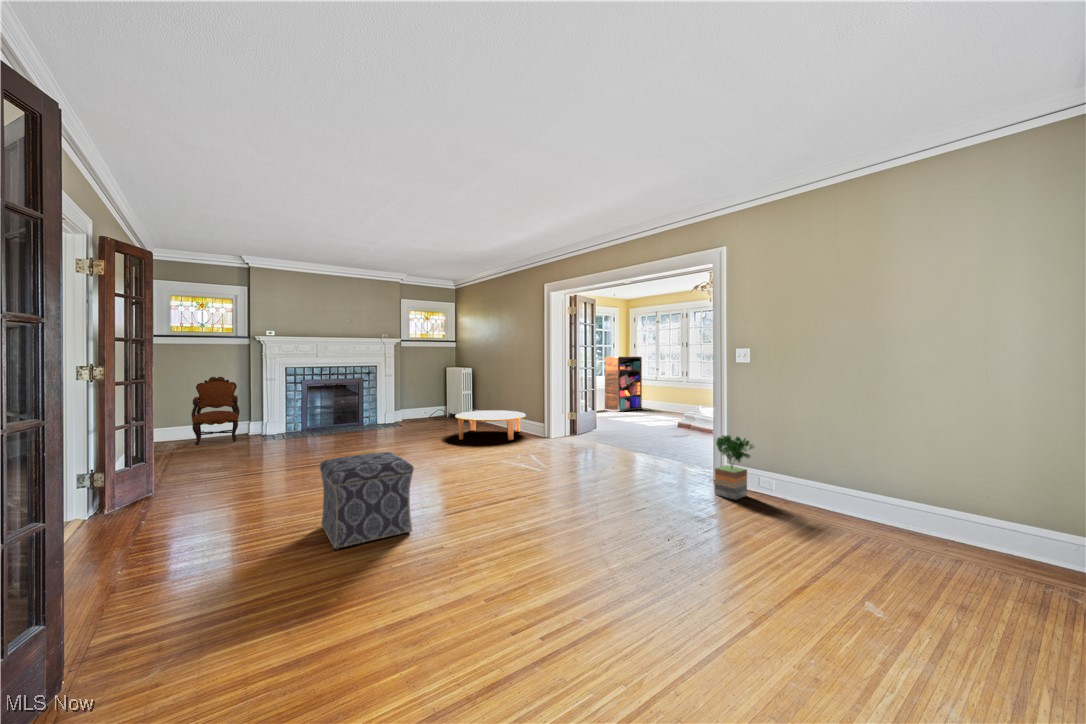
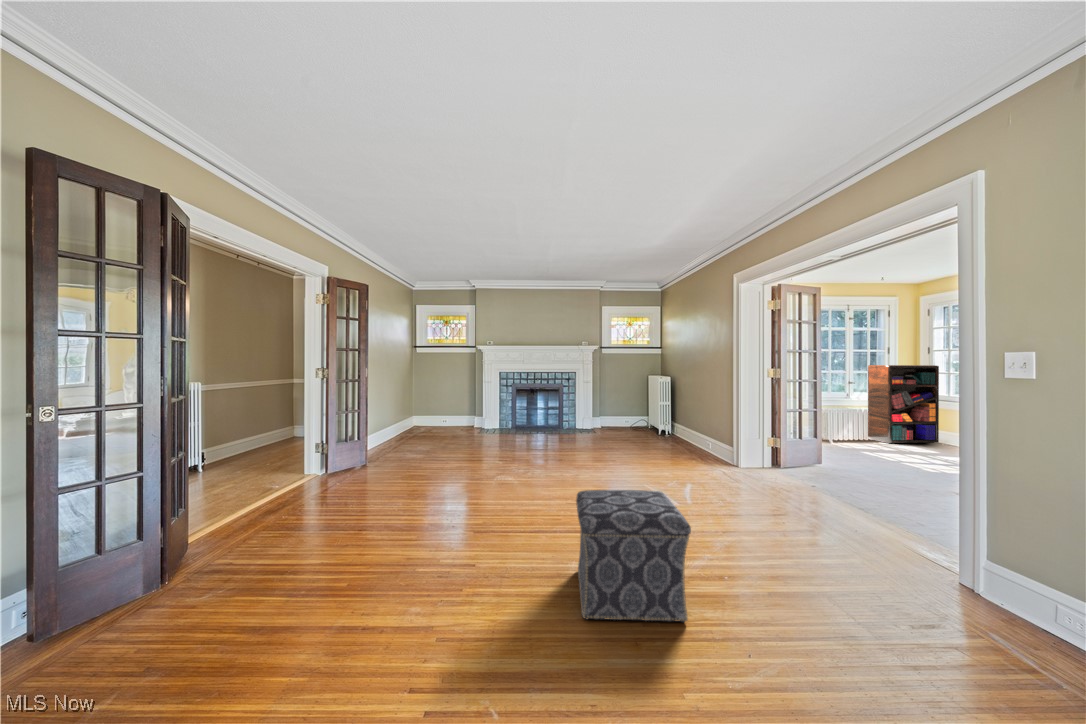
armchair: present [191,377,240,445] -> none [433,379,467,431]
coffee table: present [455,410,526,440] -> none [628,424,711,463]
potted tree: present [715,435,754,500] -> none [927,519,1046,661]
ottoman: present [320,452,414,549] -> present [576,490,691,622]

